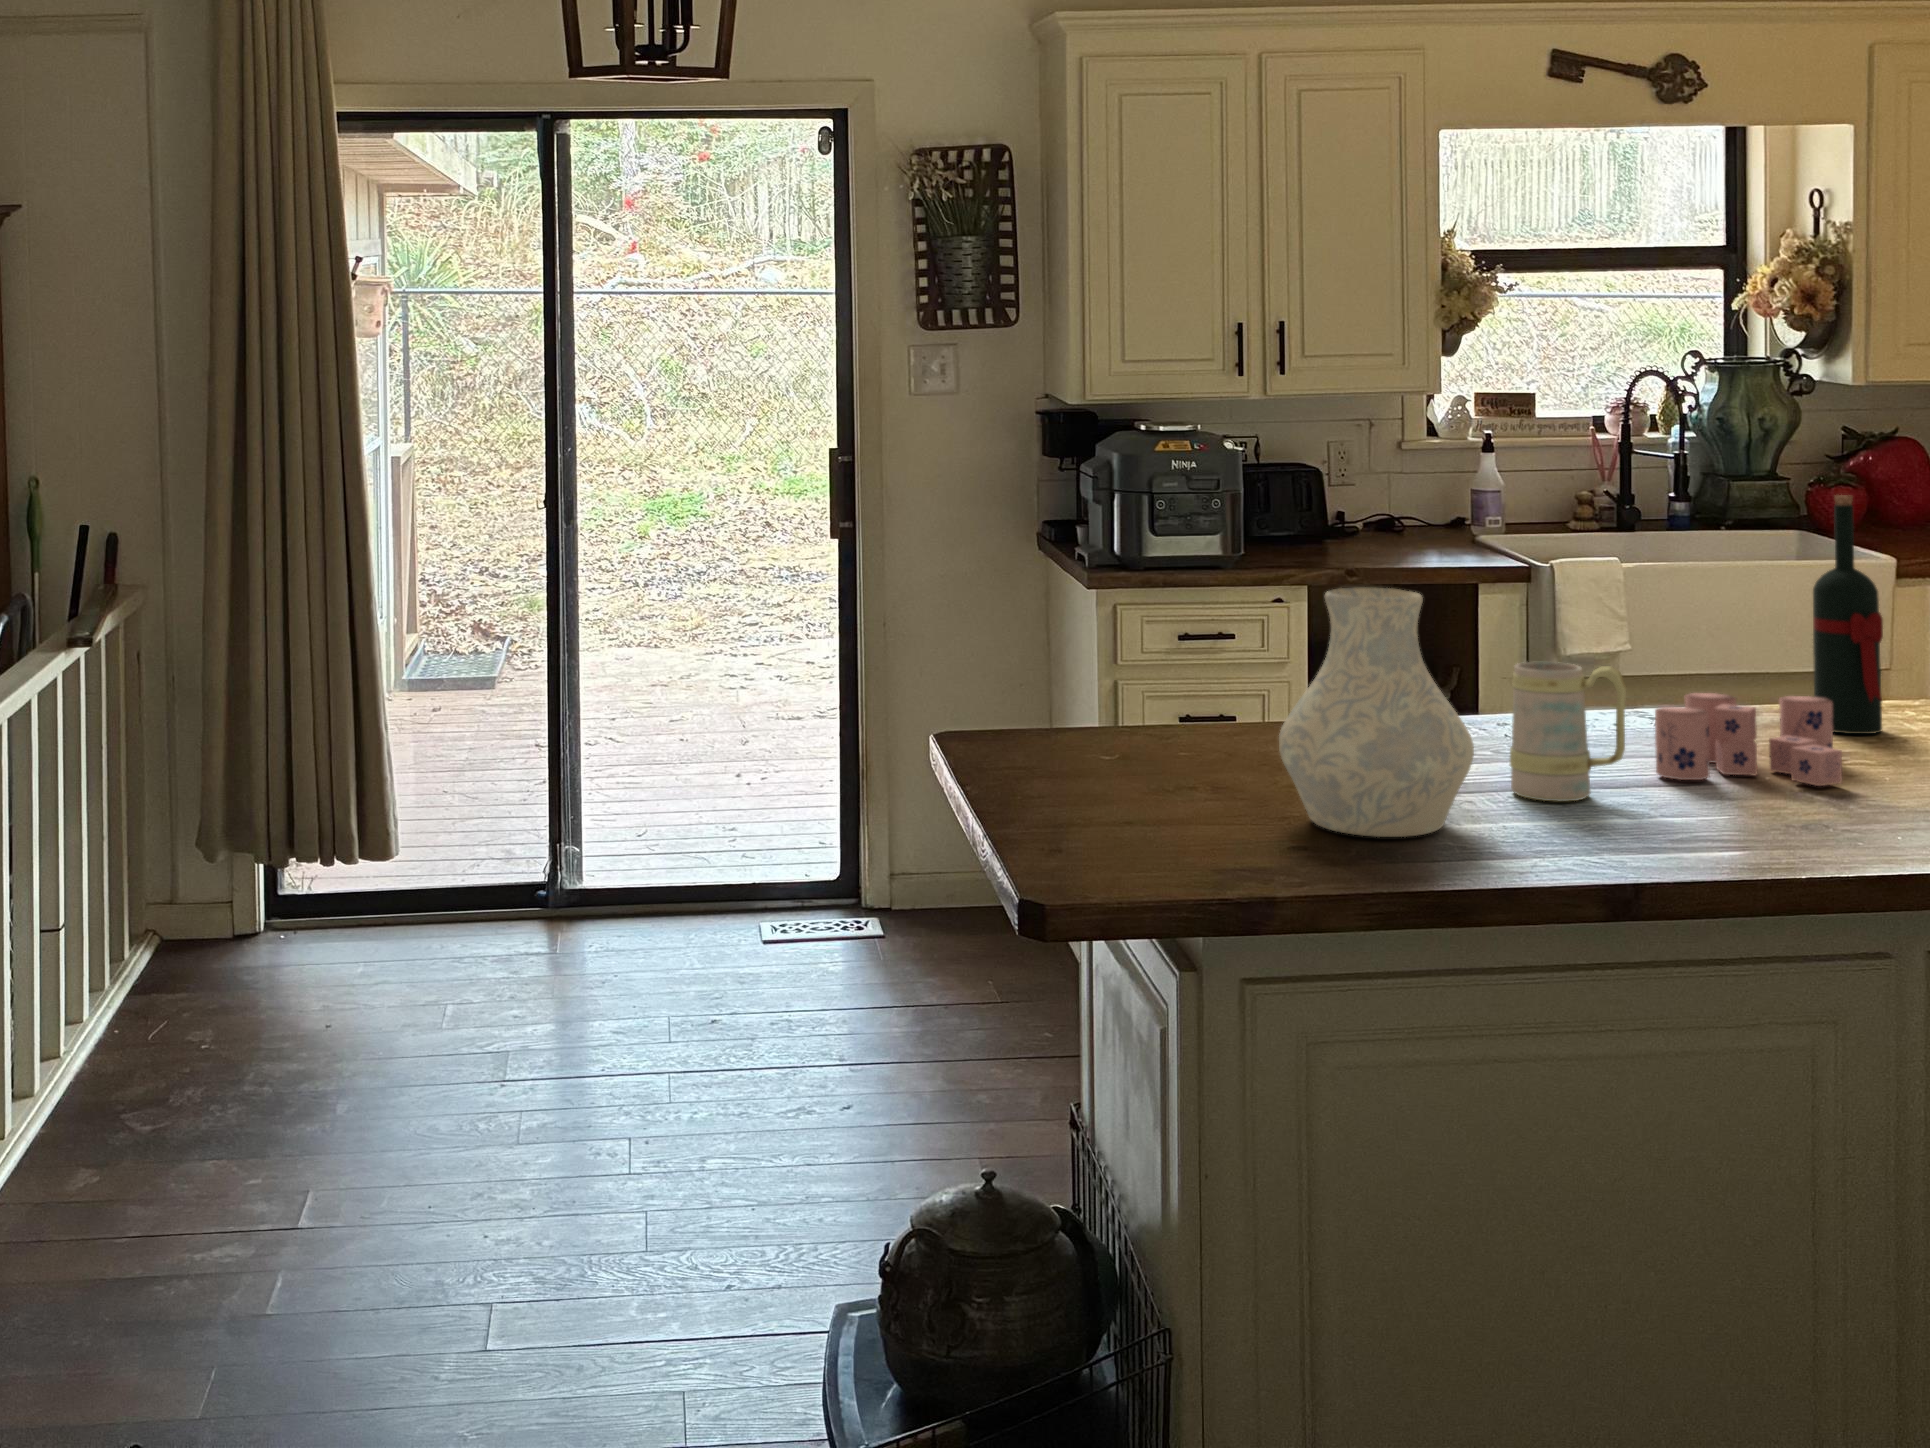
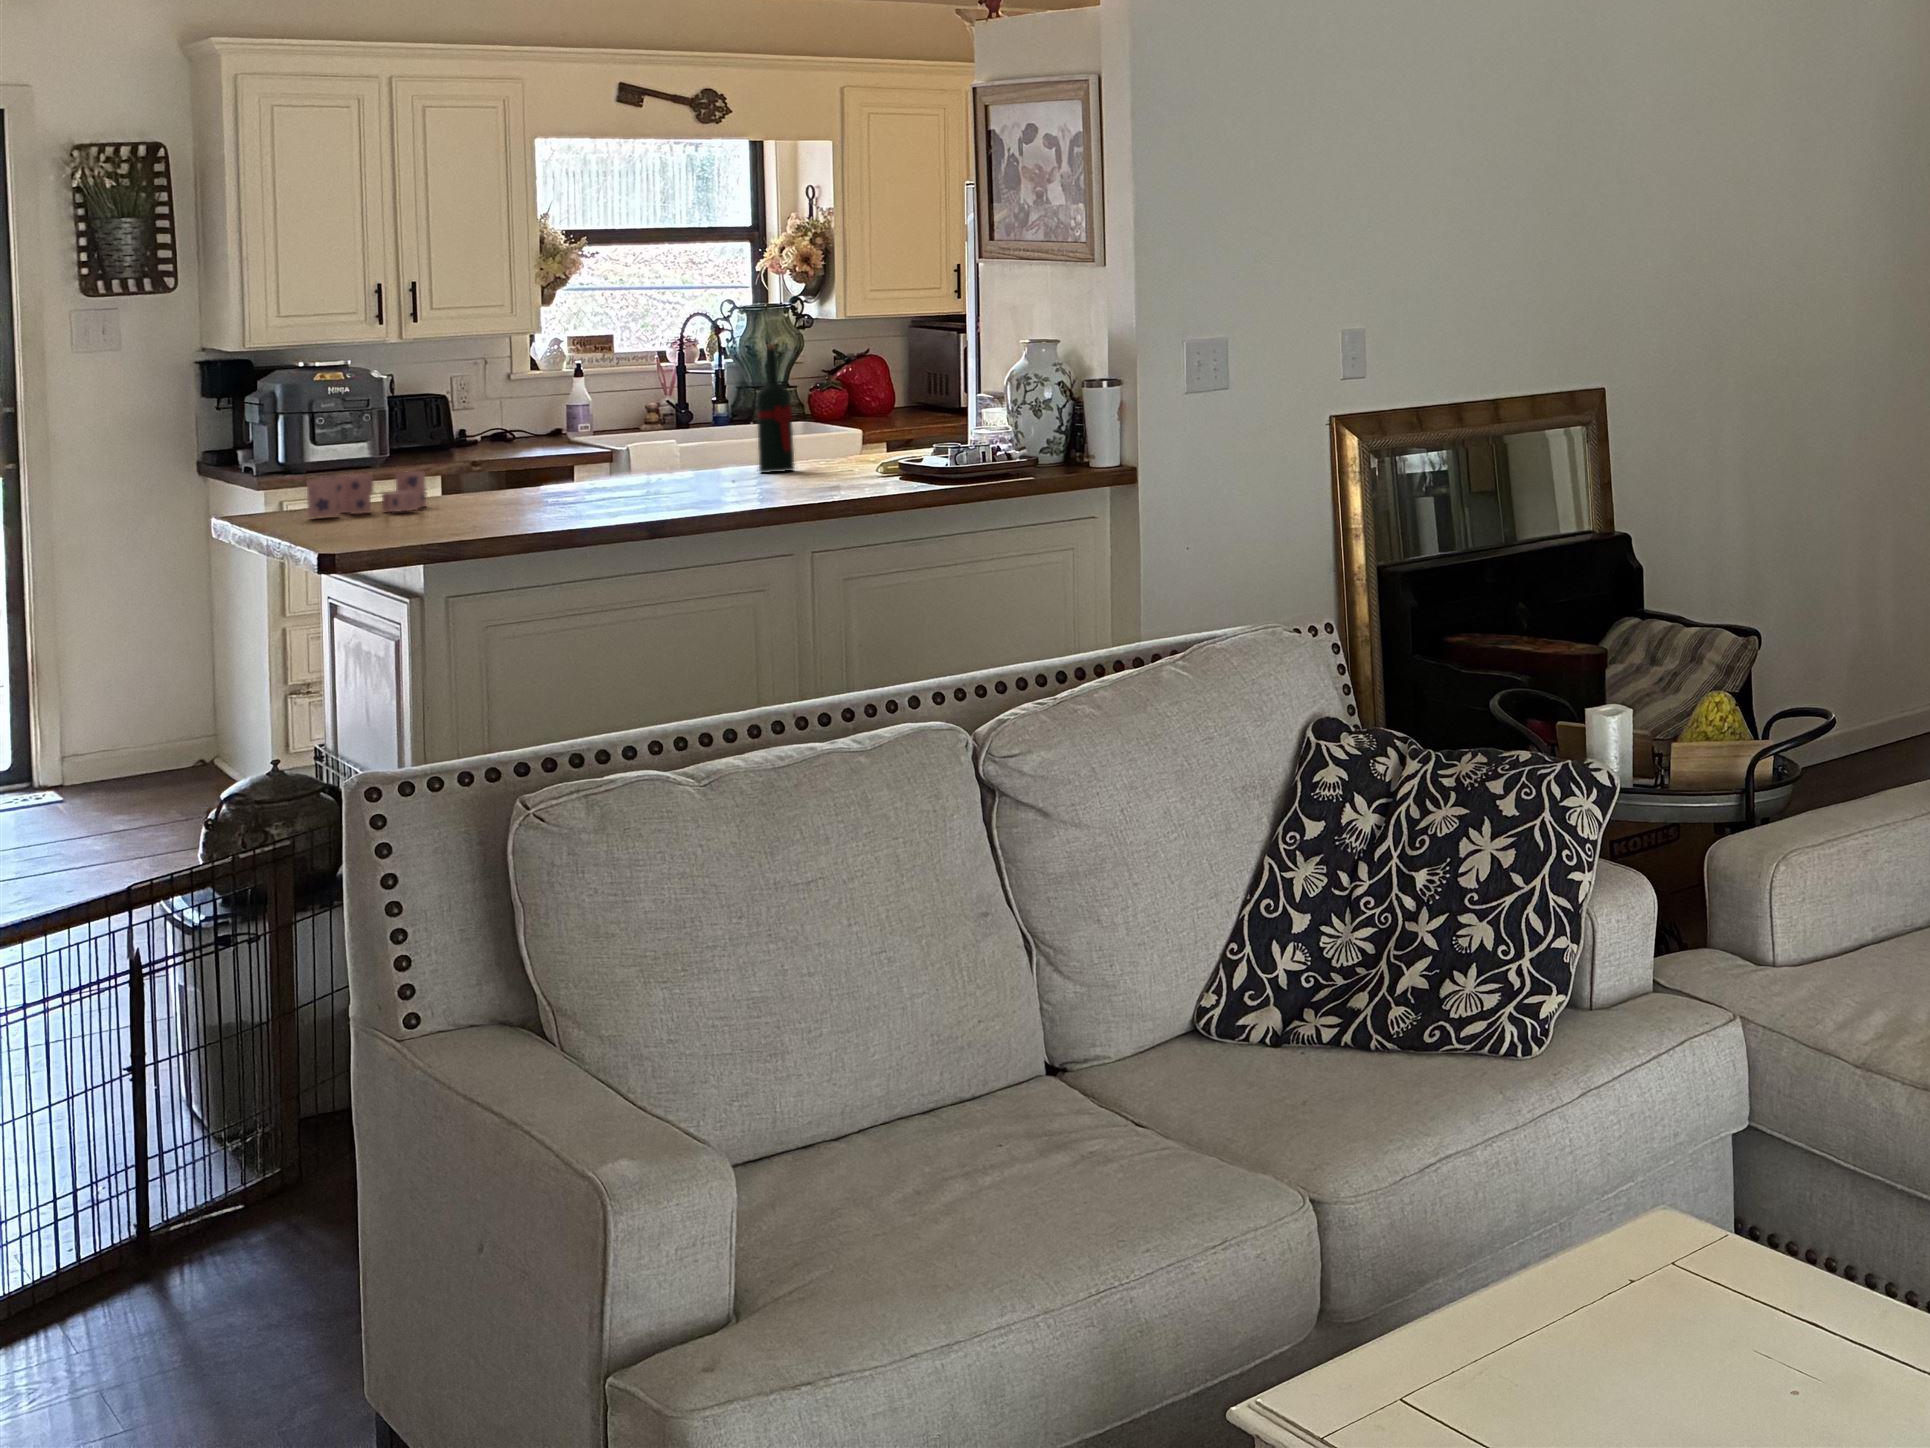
vase: present [1279,588,1474,837] -> none [447,386,560,515]
mug: present [1510,662,1626,801] -> none [582,425,644,500]
candle: present [1655,693,1842,786] -> present [307,471,426,517]

